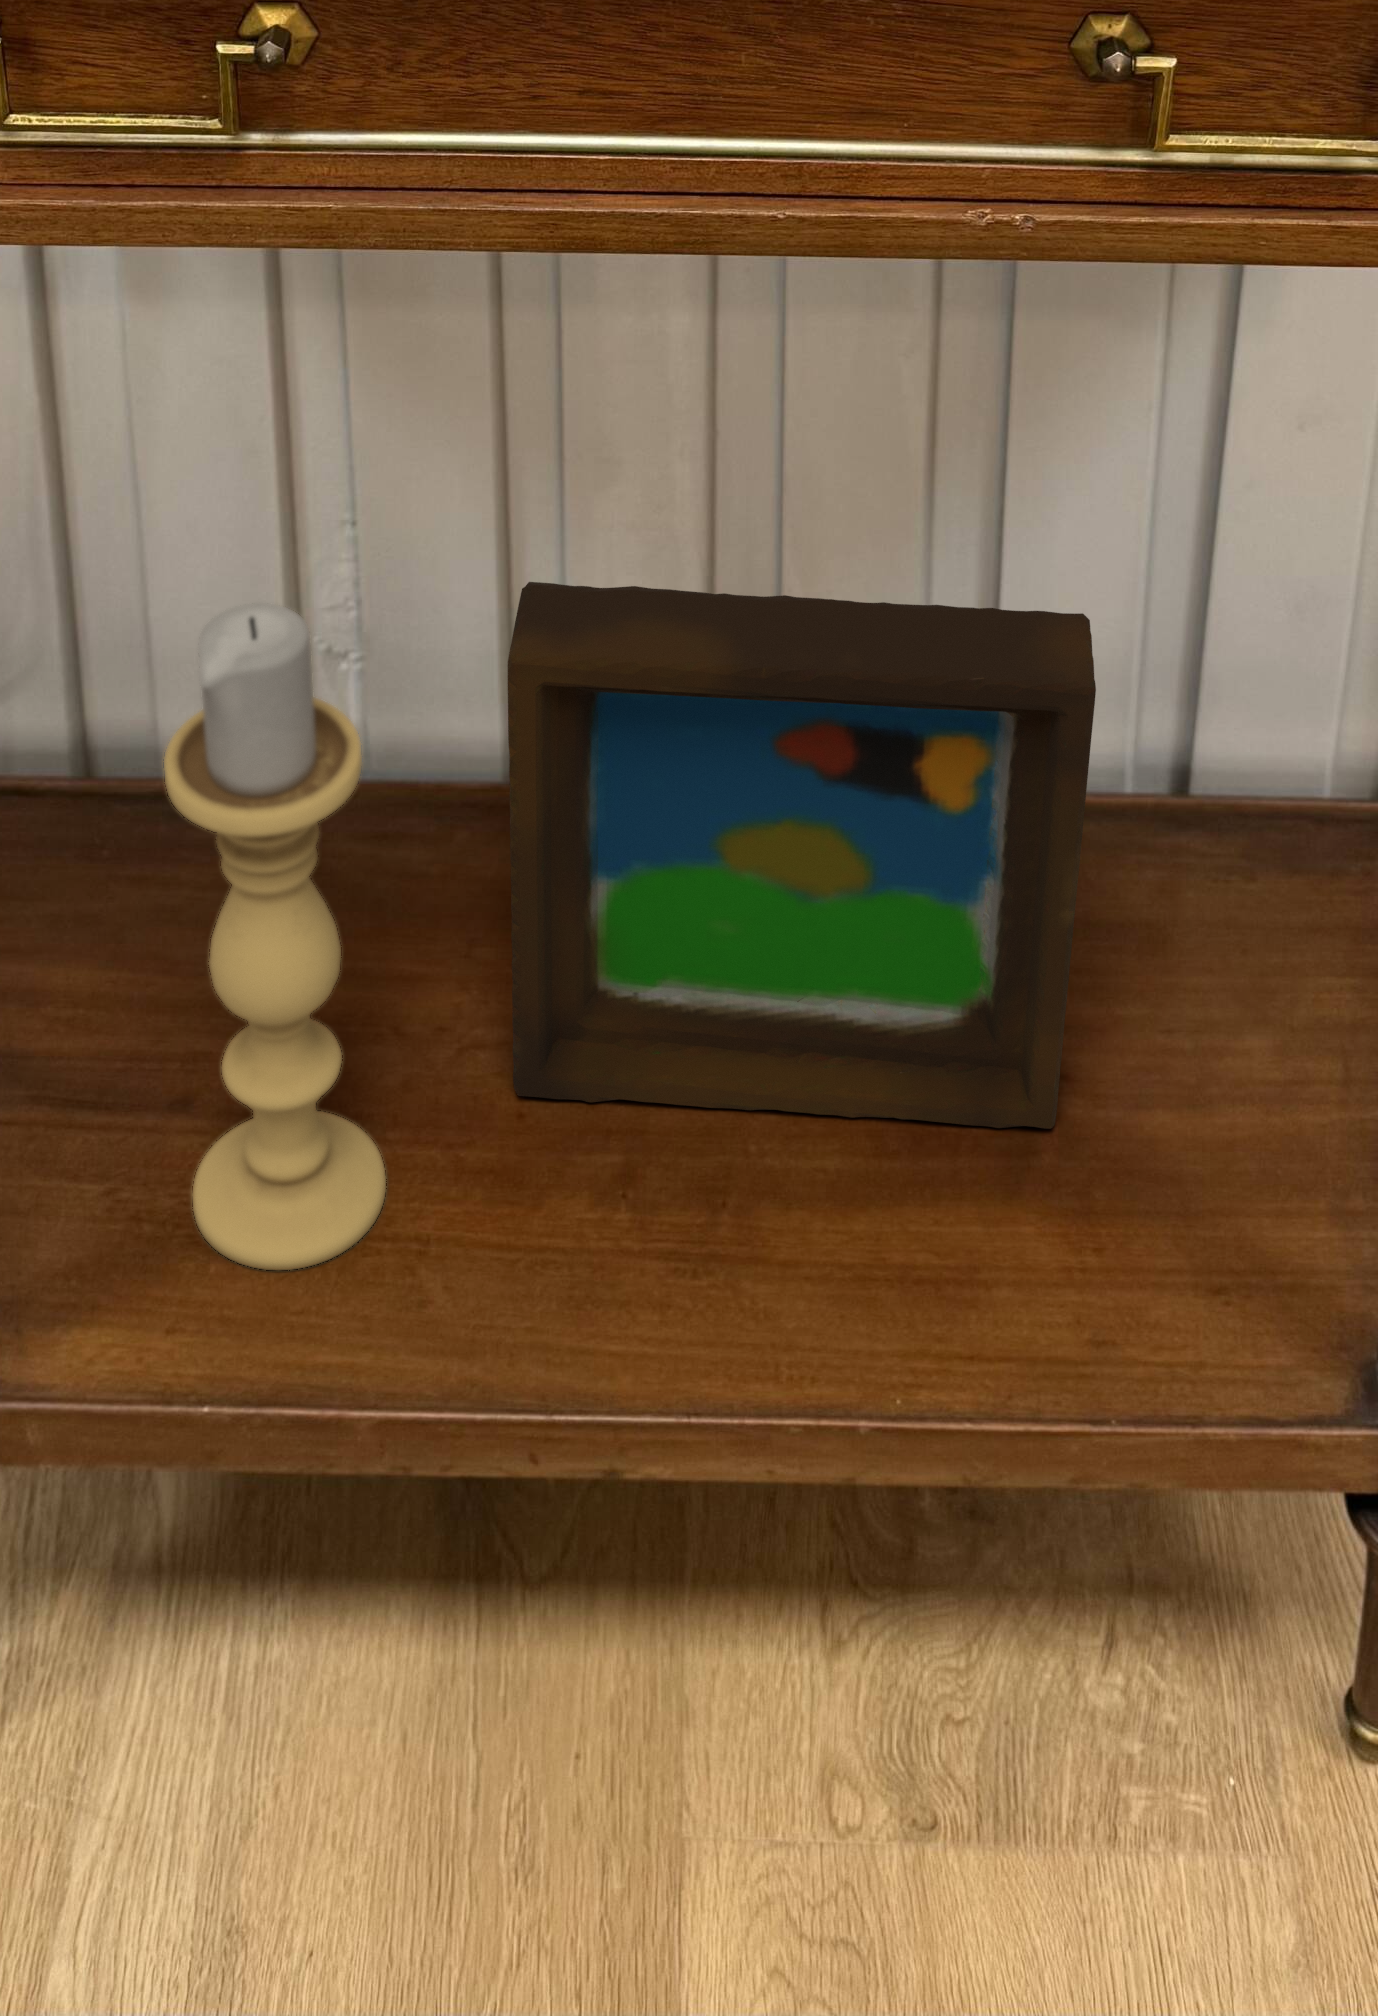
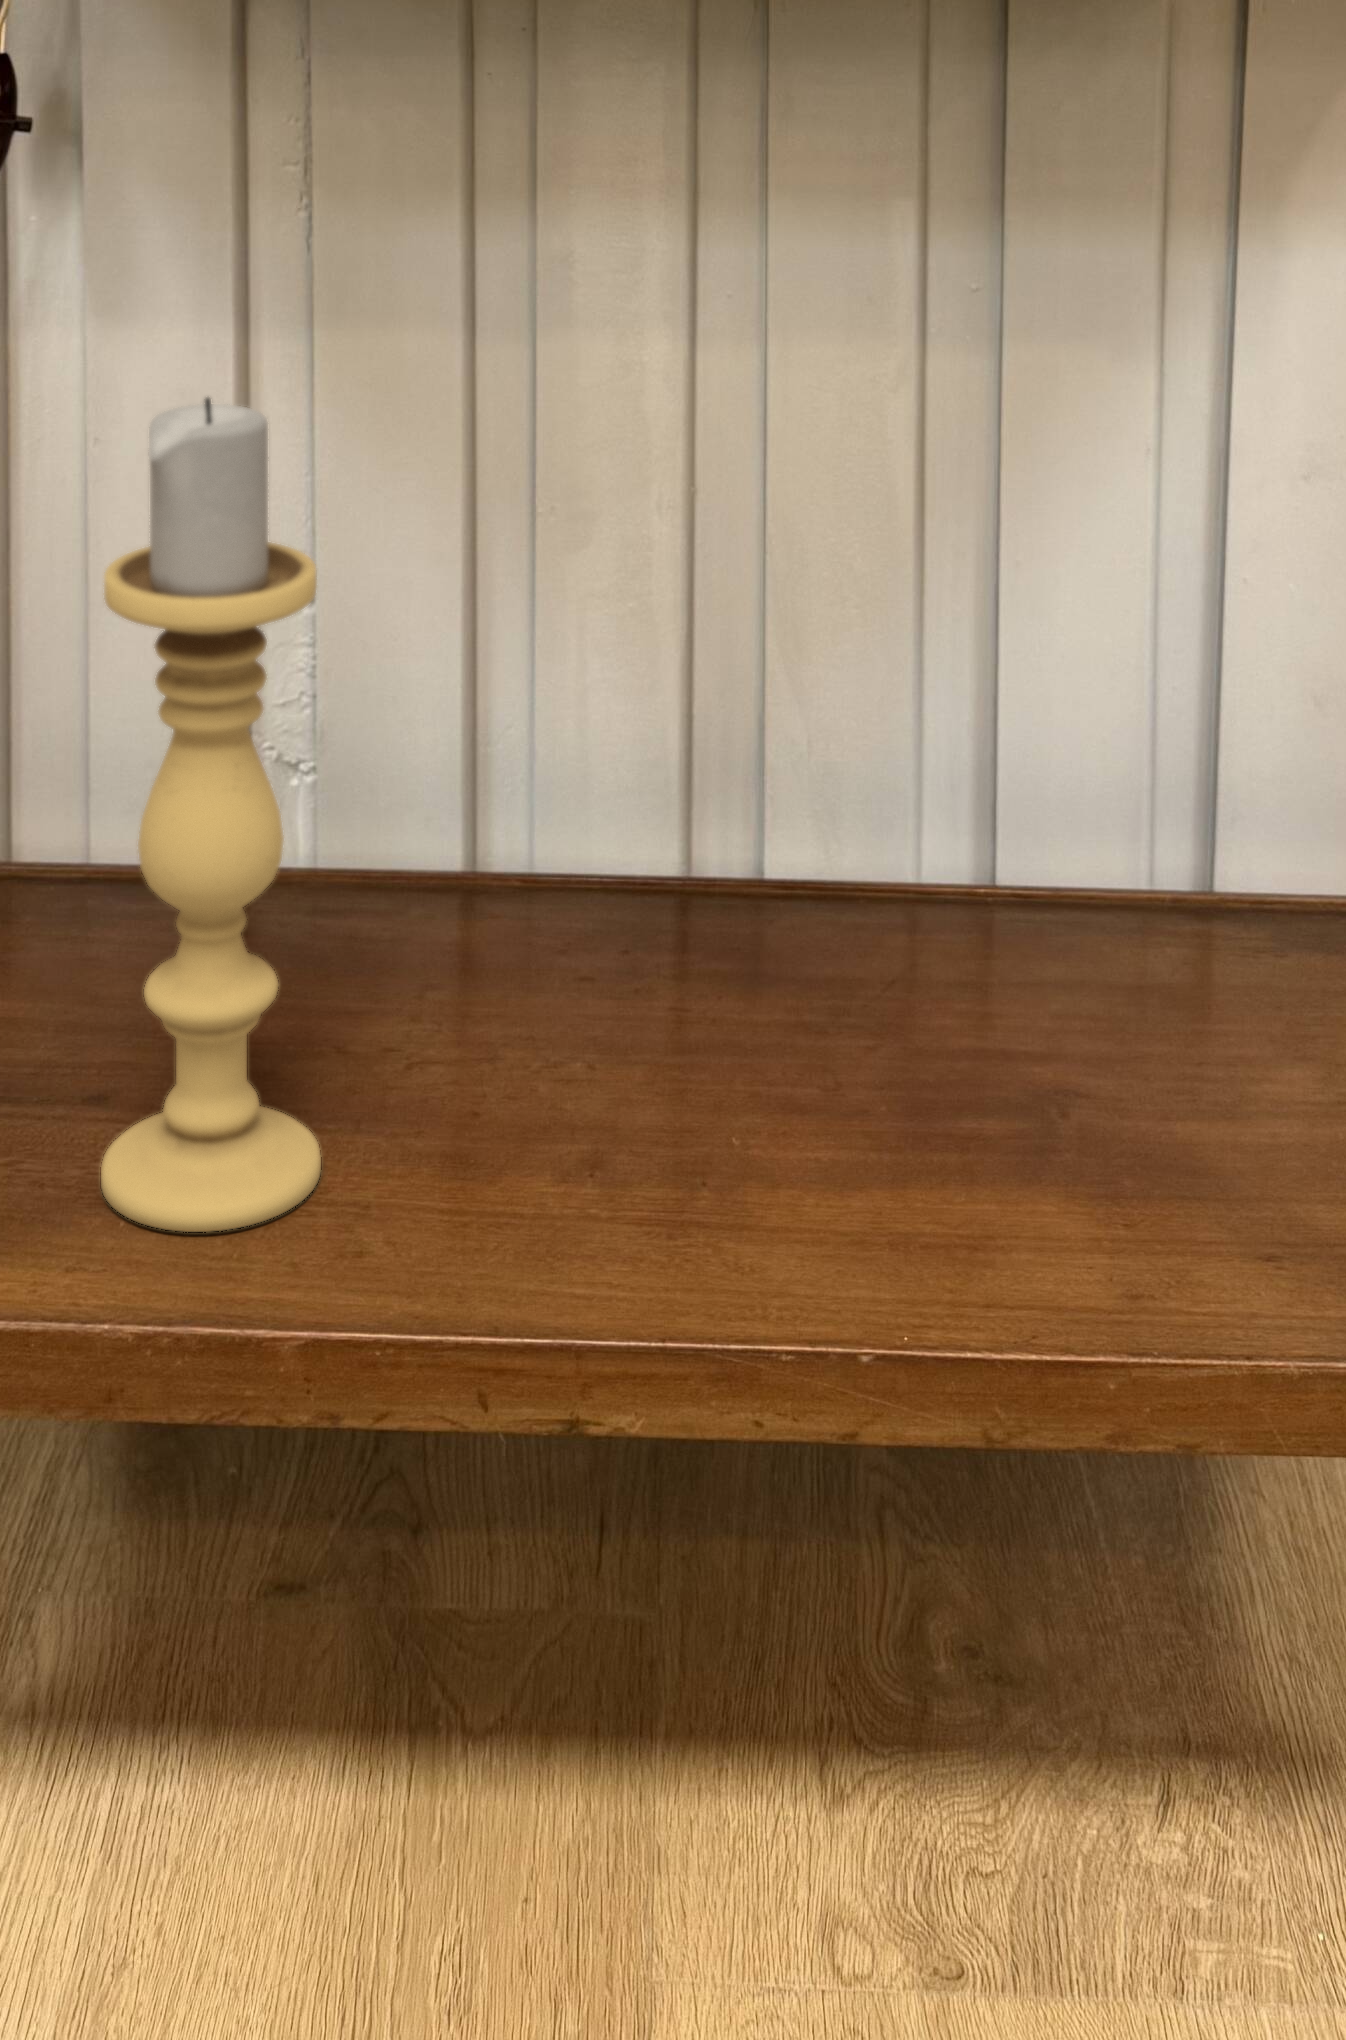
picture frame: present [508,582,1096,1129] -> none [468,477,1103,1133]

